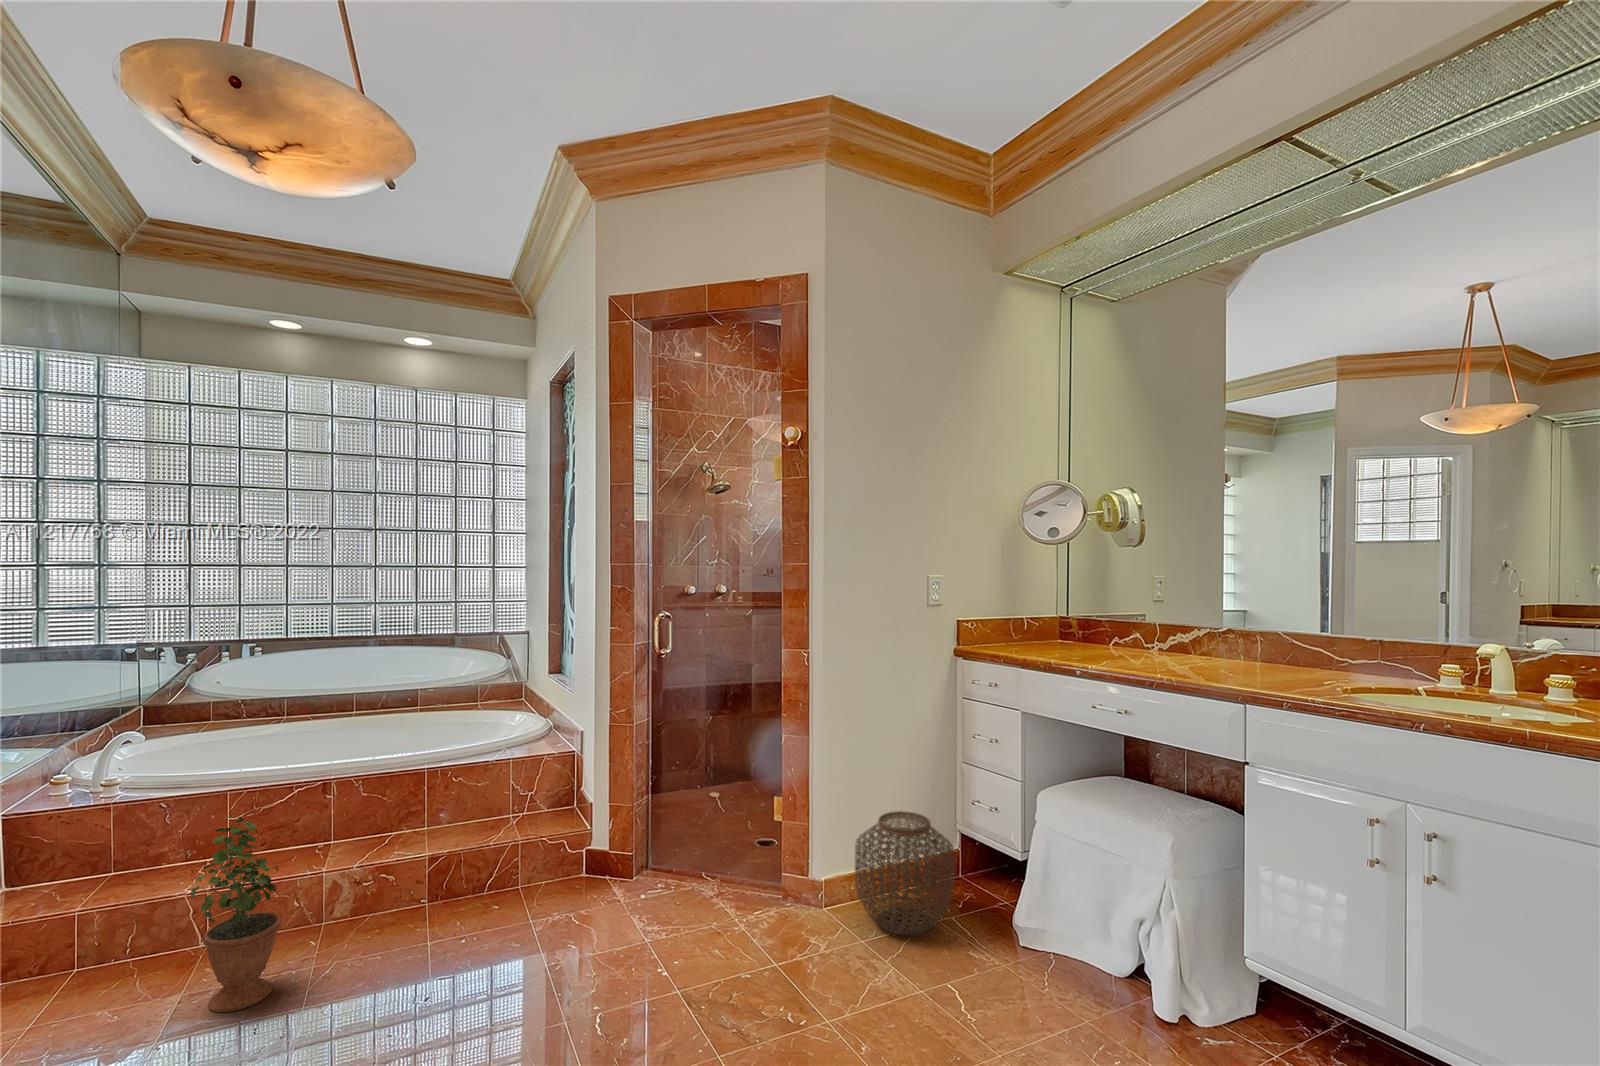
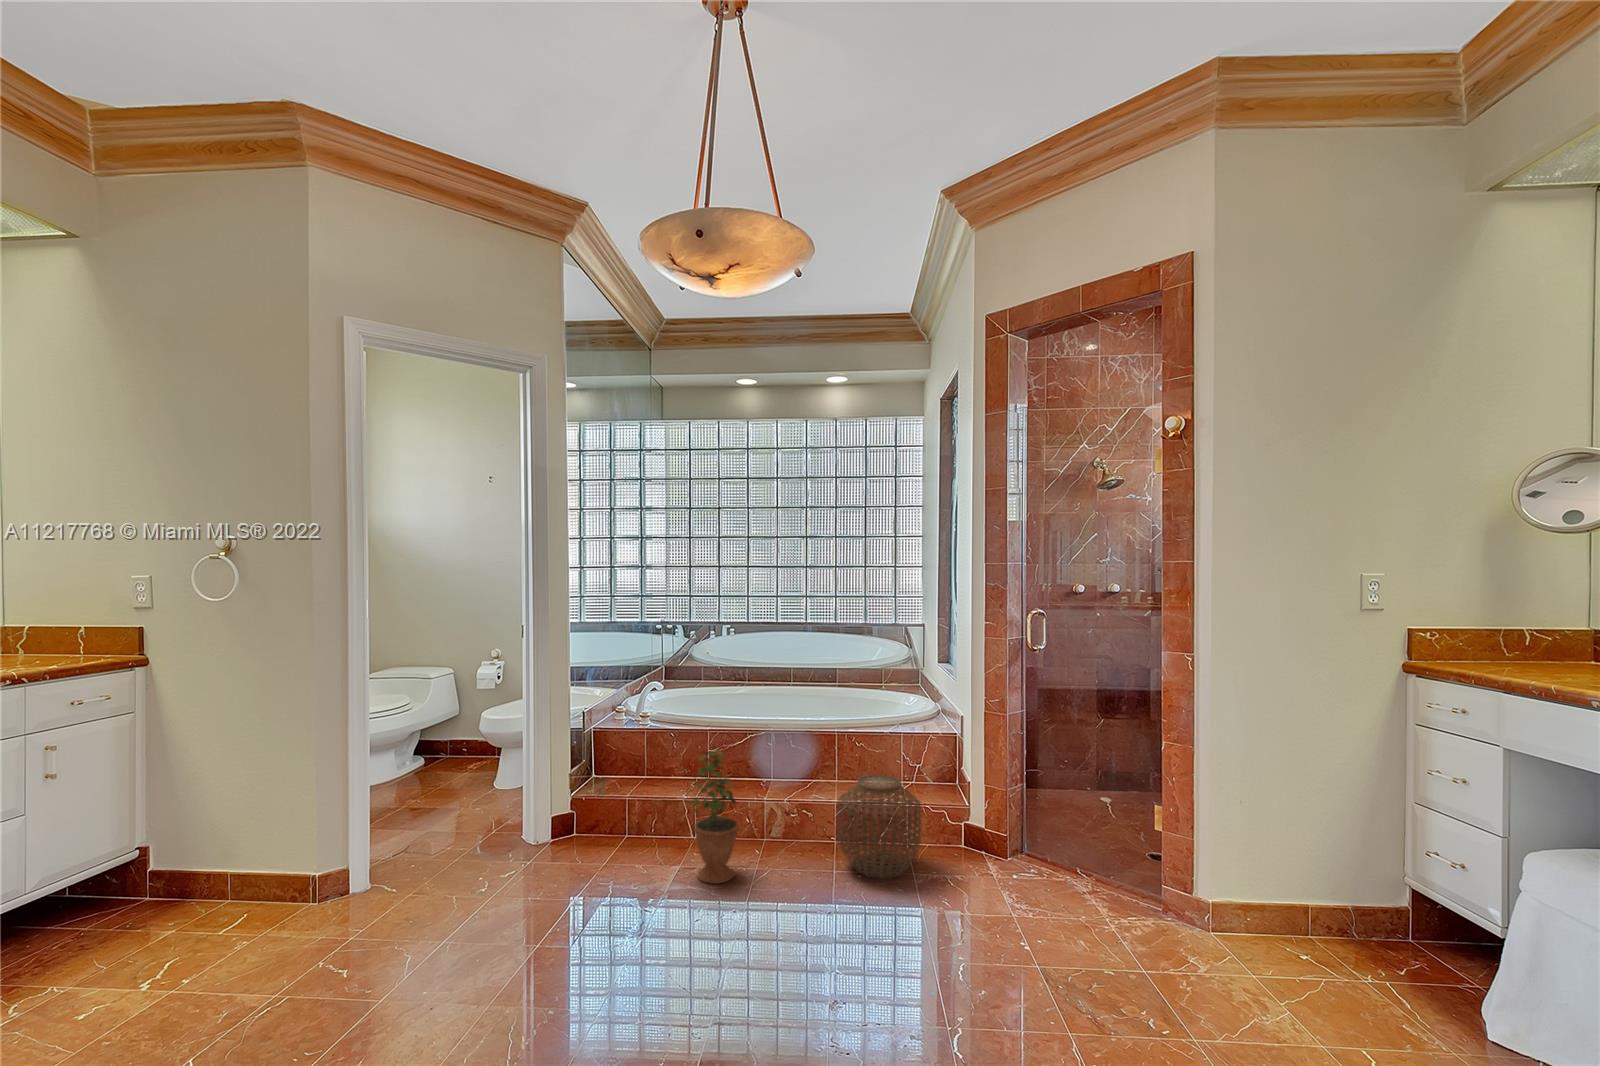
woven basket: present [855,811,954,936] -> present [837,775,922,878]

